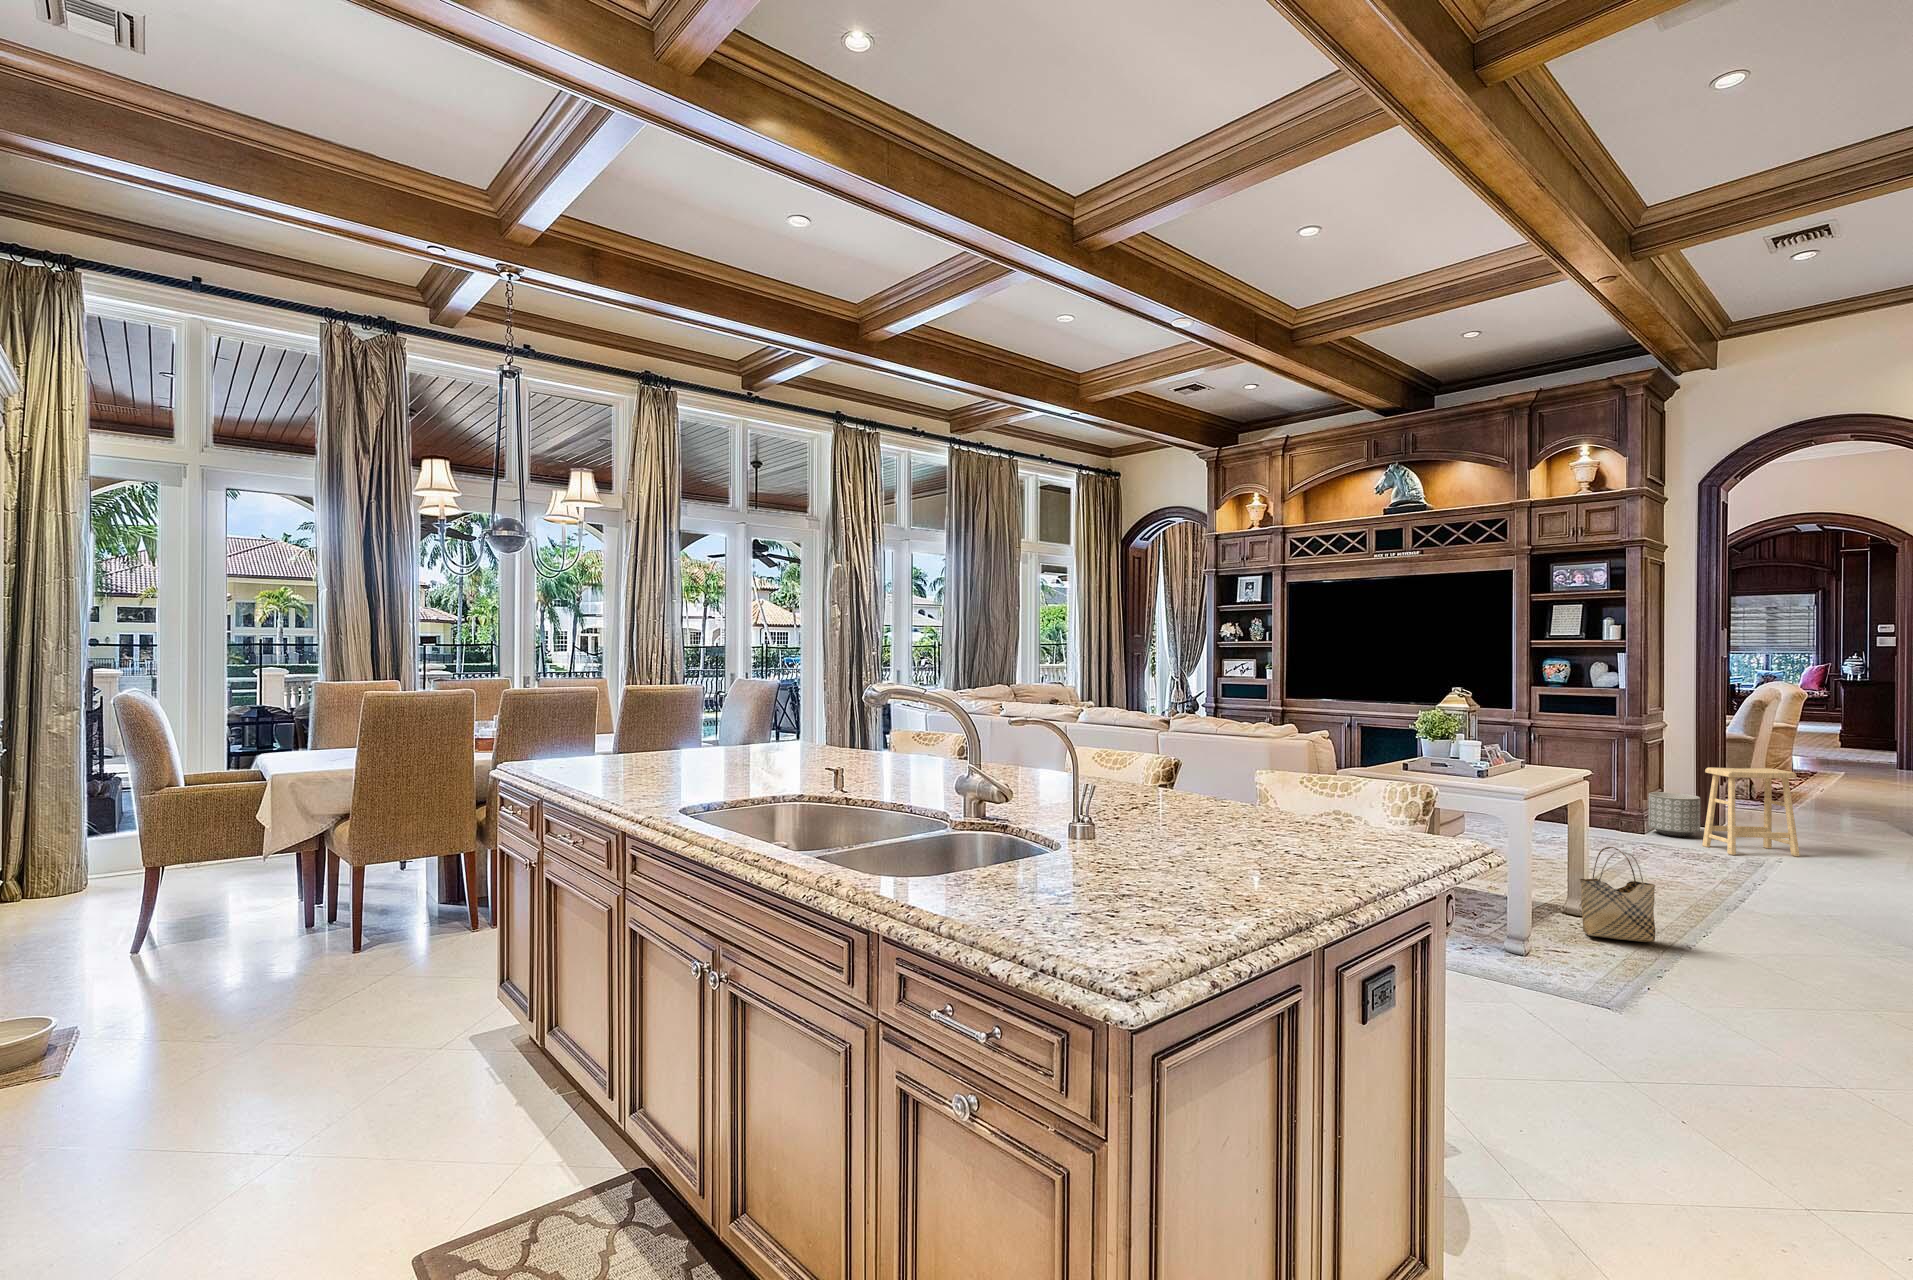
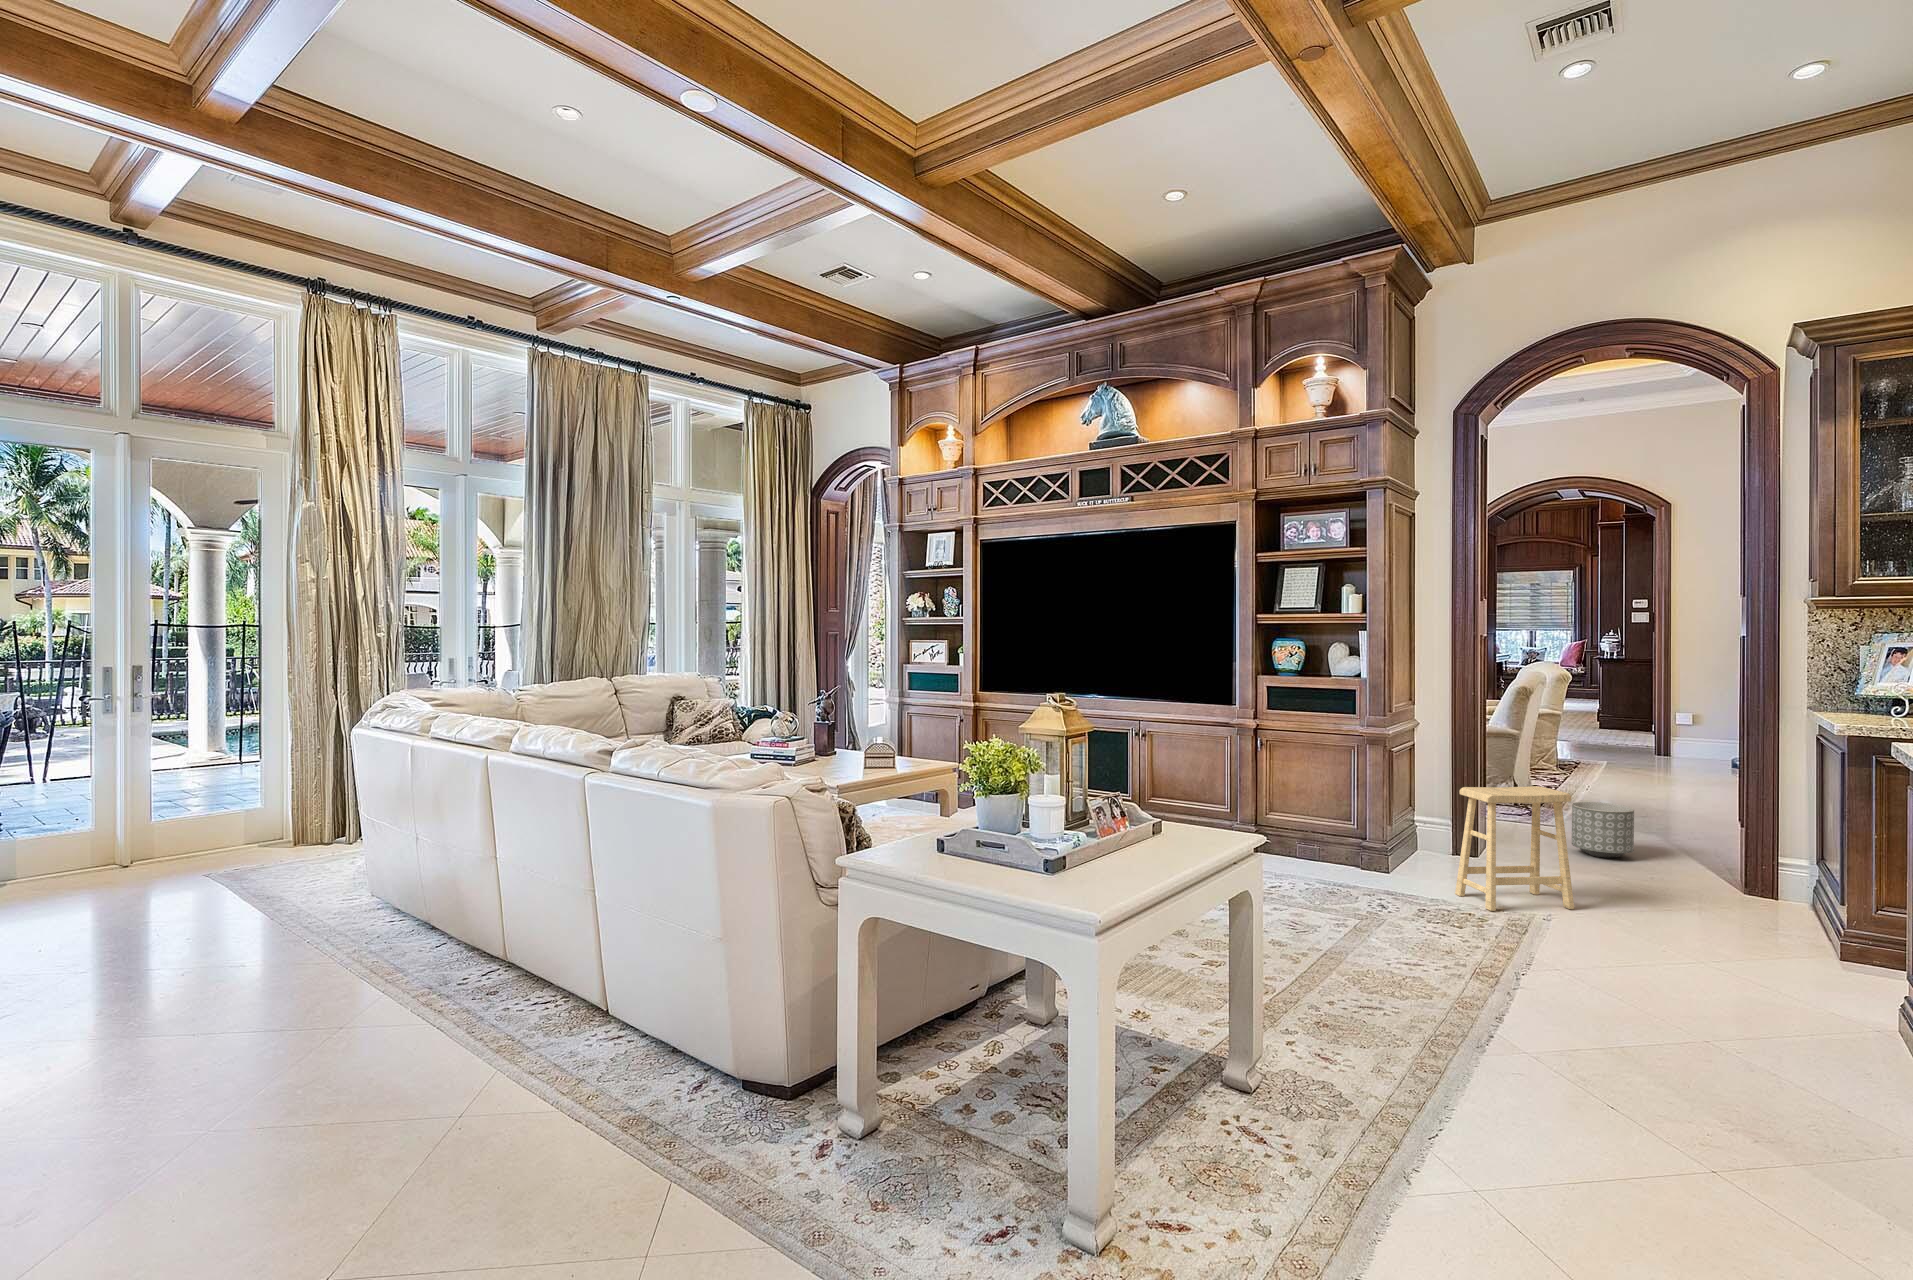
planter: present [1648,792,1700,837] -> present [1572,802,1634,858]
woven basket: present [1580,847,1655,942] -> none [1228,991,1356,1183]

